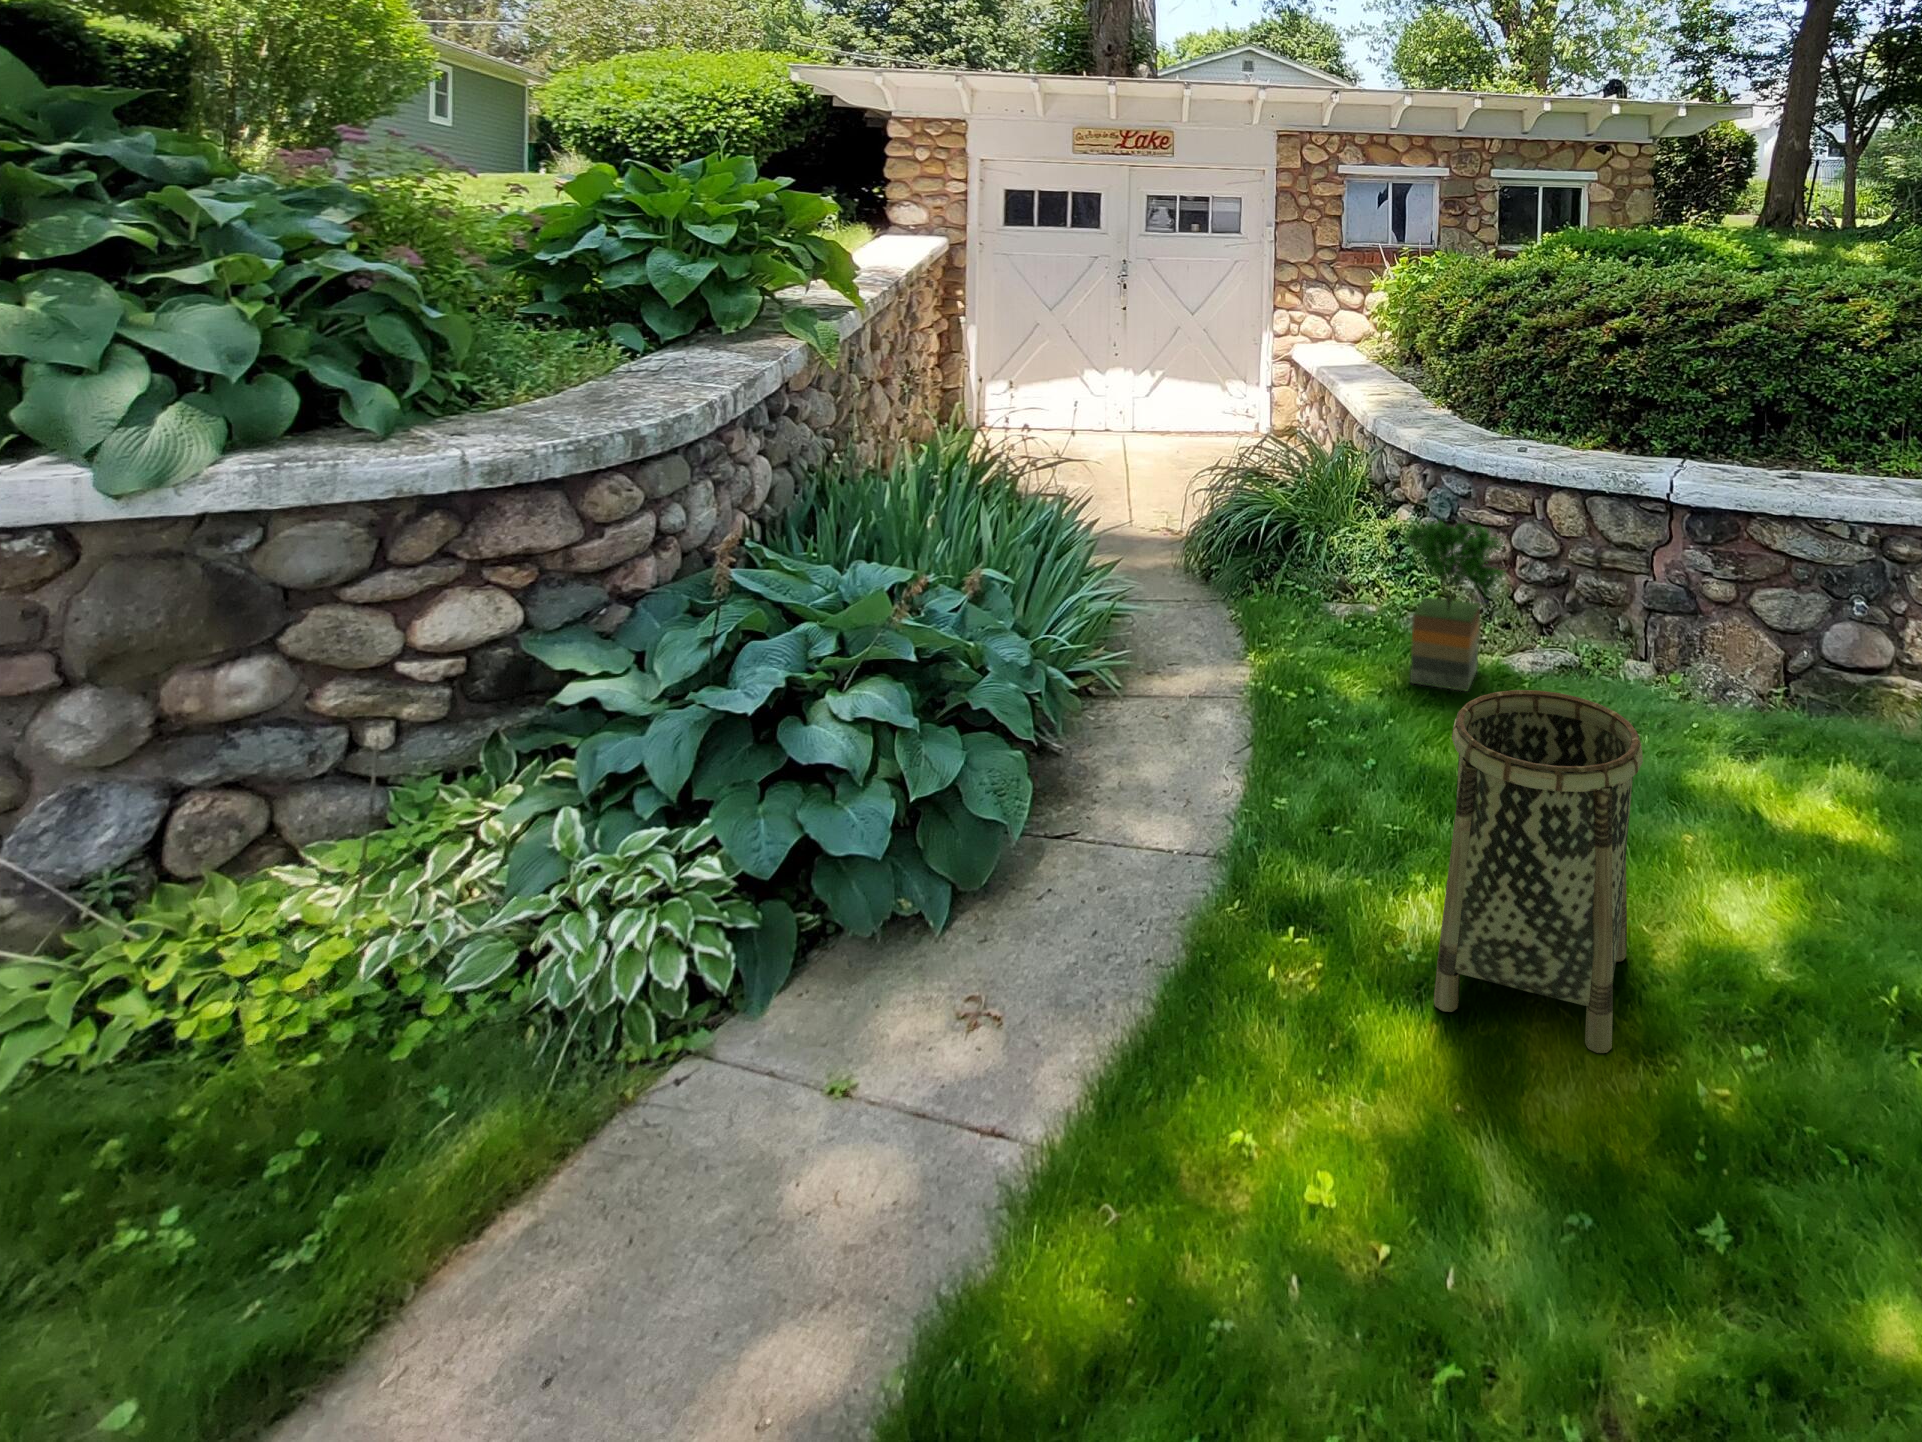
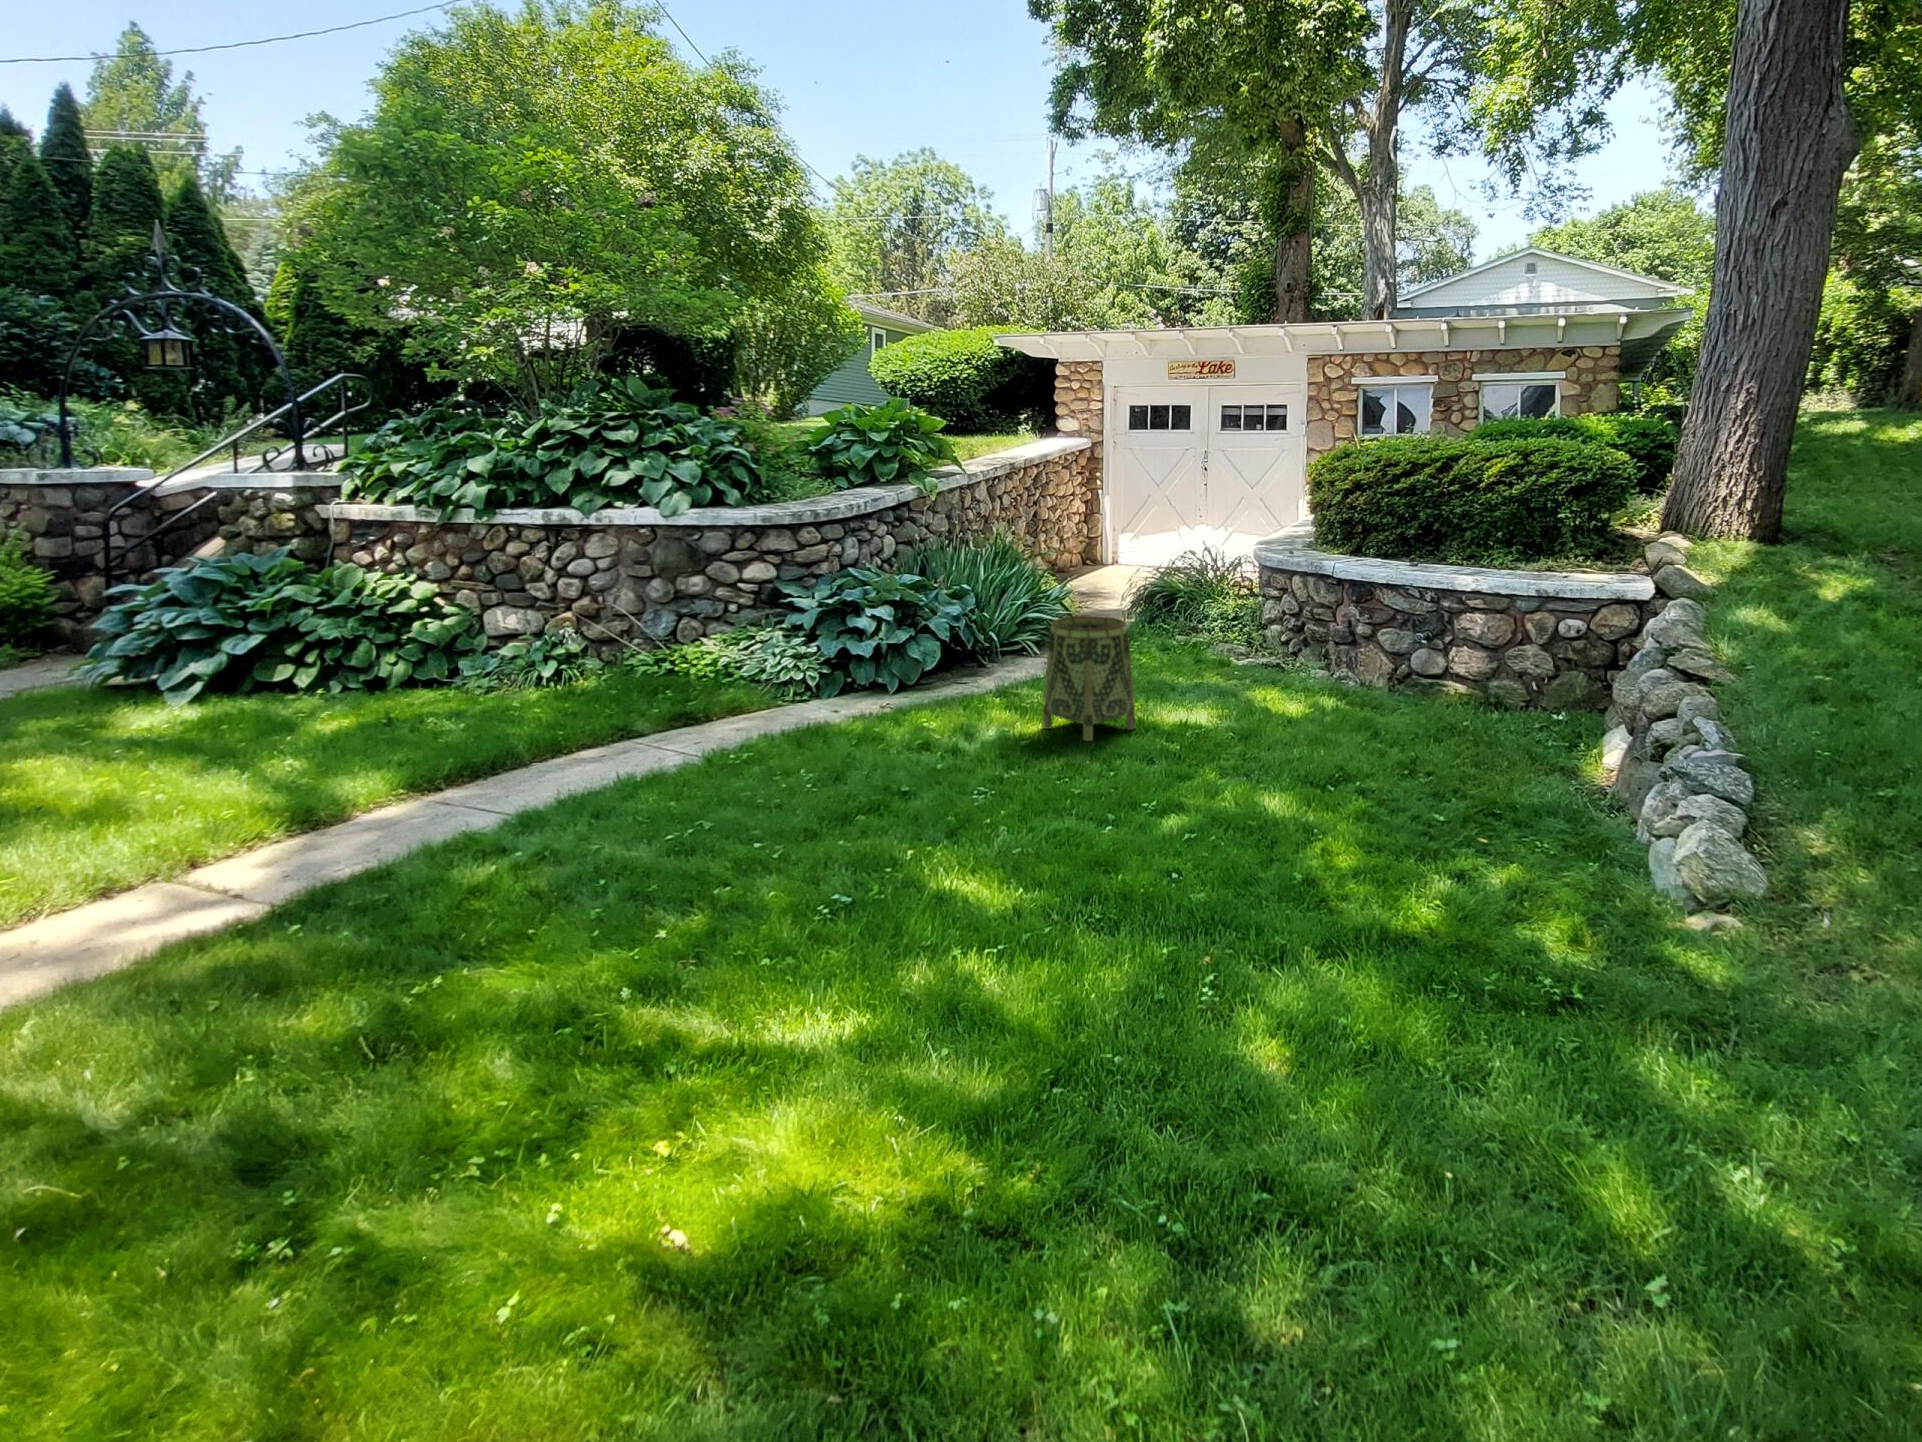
potted tree: present [1405,519,1506,692] -> none [1177,579,1234,671]

